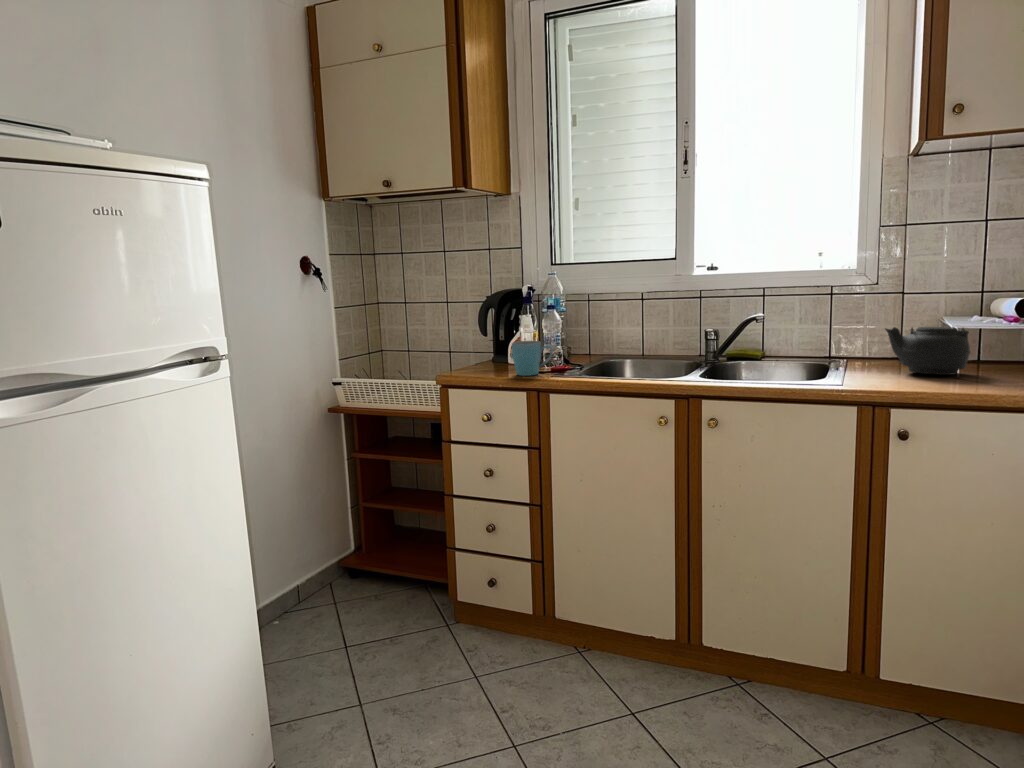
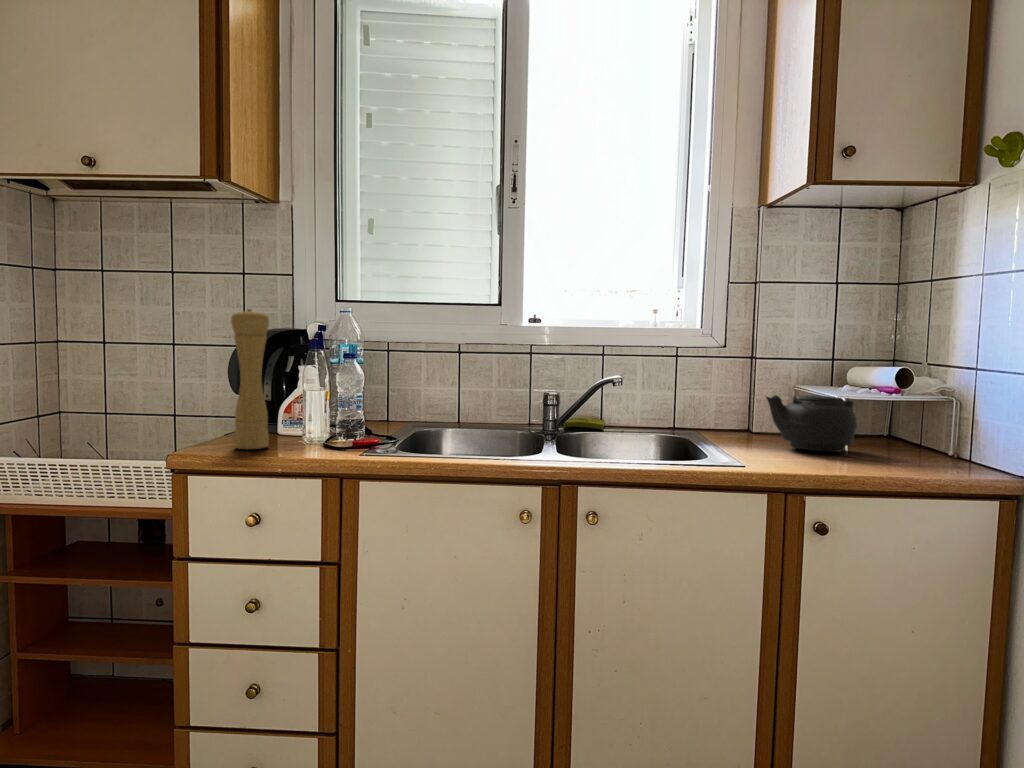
pepper mill: none [471,278,498,372] -> present [231,309,269,449]
mug: present [512,341,553,376] -> none [296,403,358,455]

